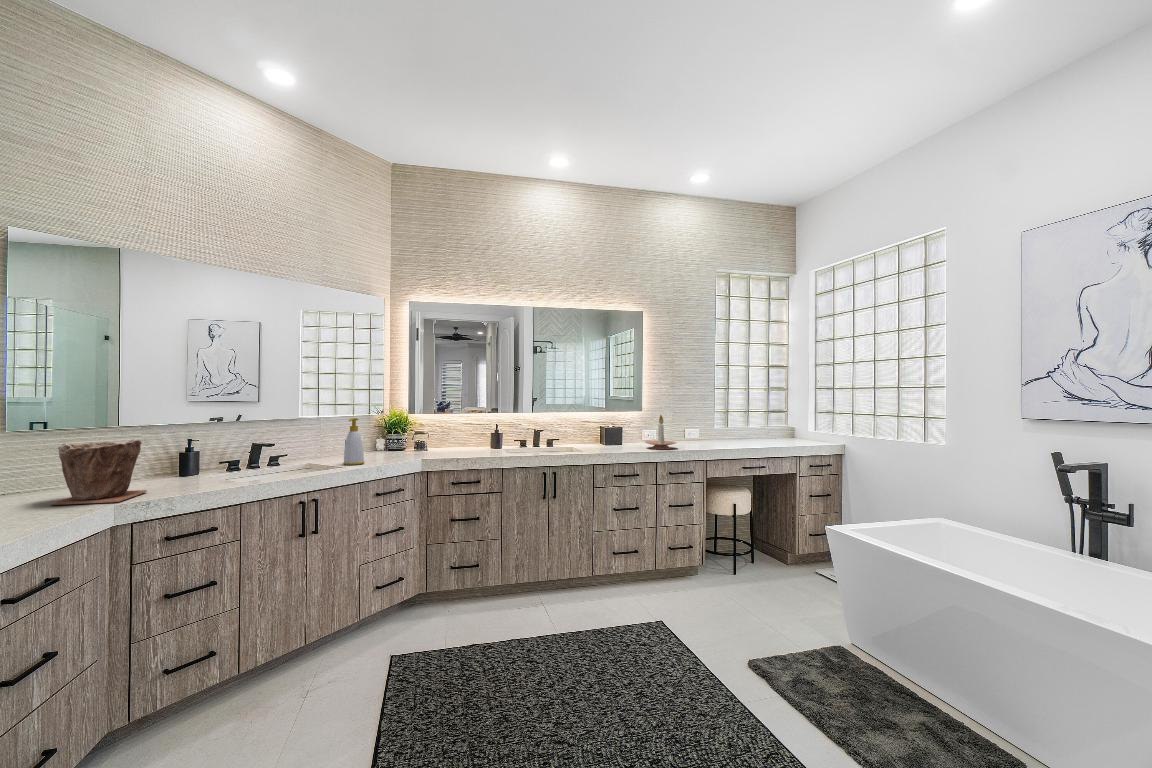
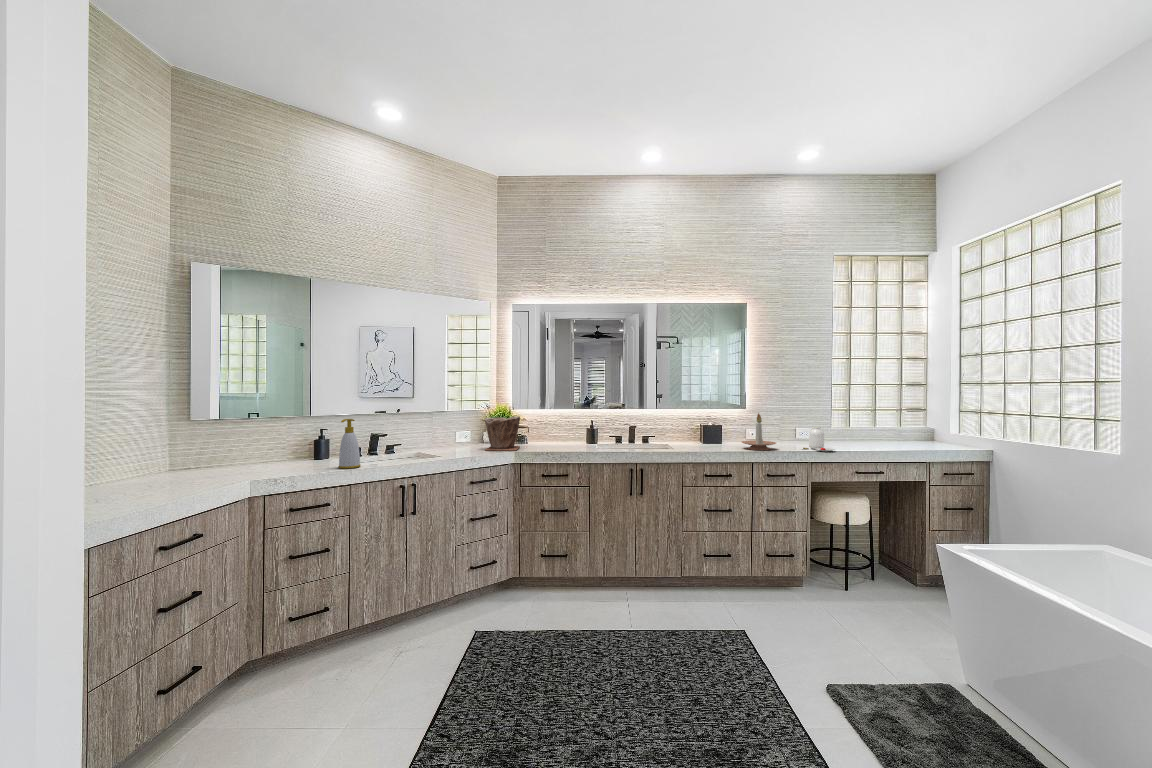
soap bottle: present [343,418,364,465] -> present [338,419,360,469]
jar: none [696,427,727,449] -> present [804,427,835,452]
plant pot: present [50,439,147,505] -> present [484,416,520,451]

